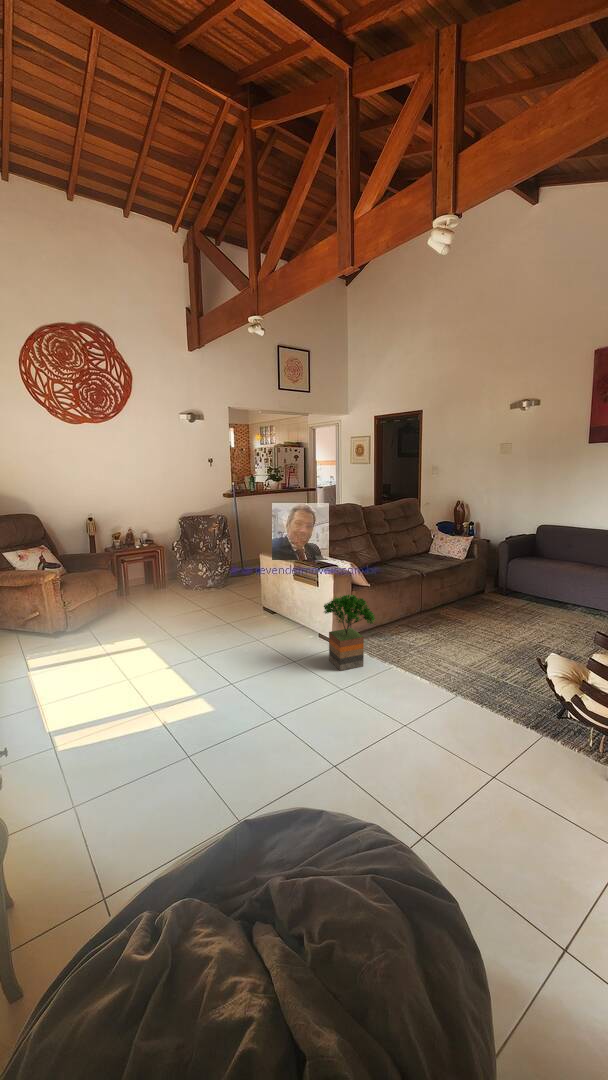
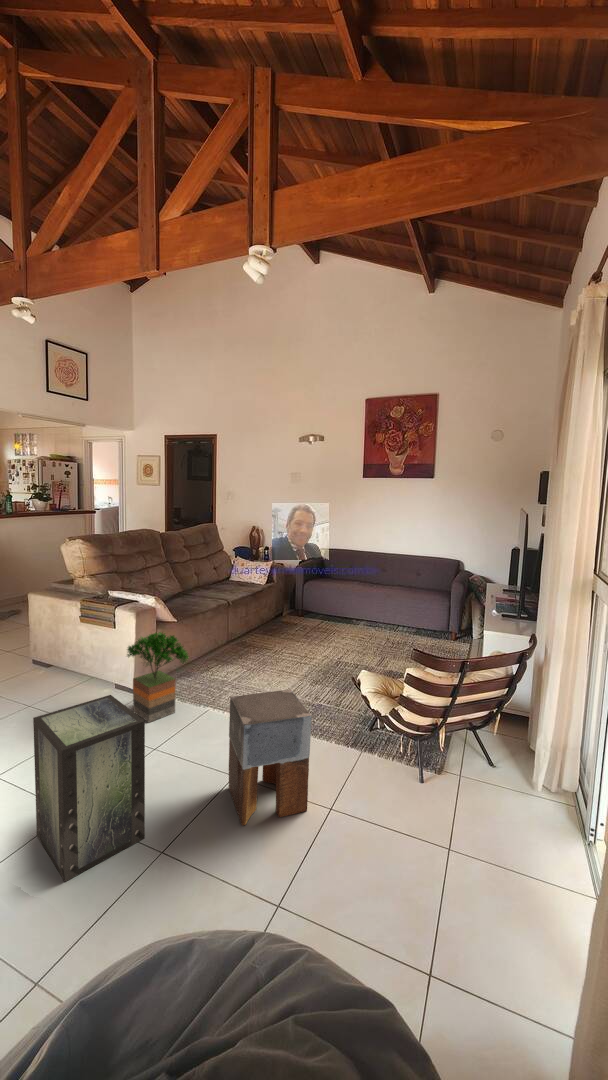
storage box: none [244,639,322,774] -> present [33,695,145,882]
stool: none [398,656,474,774] -> present [229,690,312,826]

